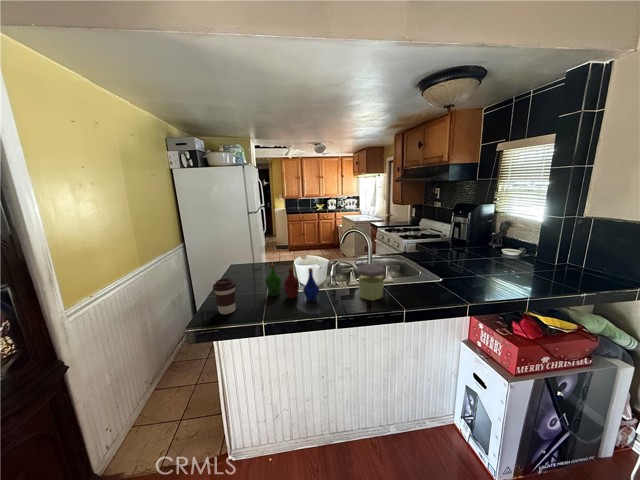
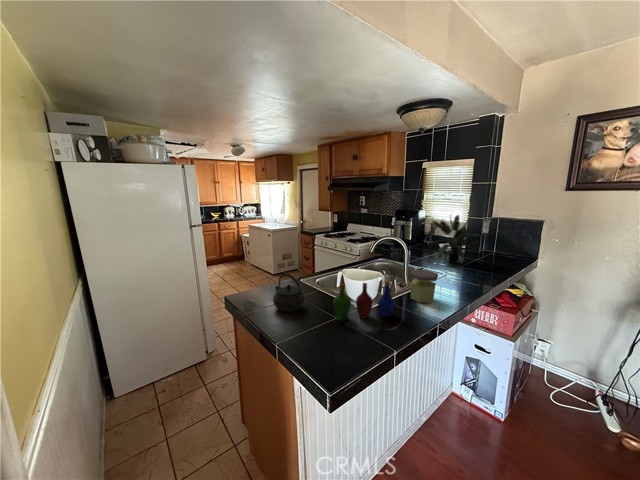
potted plant: none [463,207,527,272] -> present [431,215,479,264]
kettle: none [239,251,266,282] -> present [273,274,305,312]
coffee cup: present [213,278,236,314] -> none [314,310,341,356]

